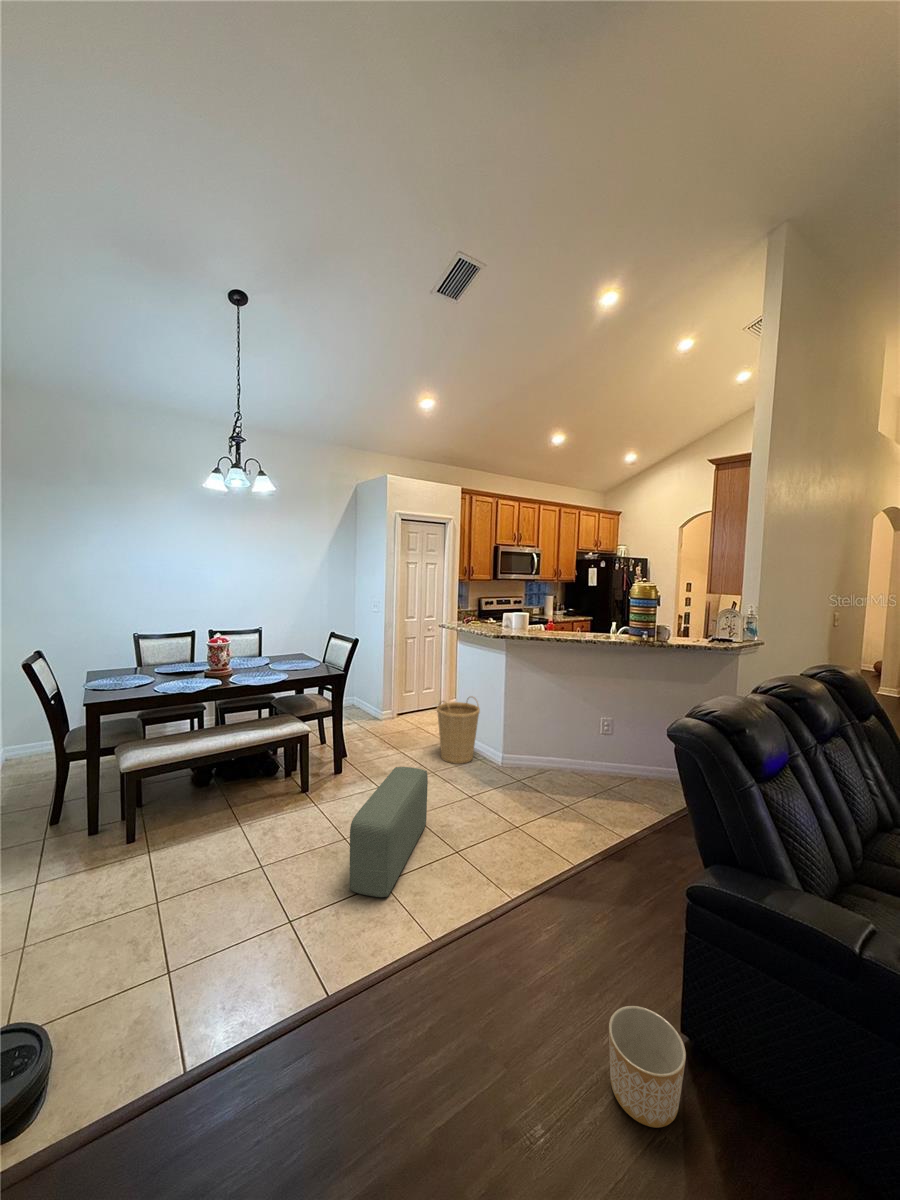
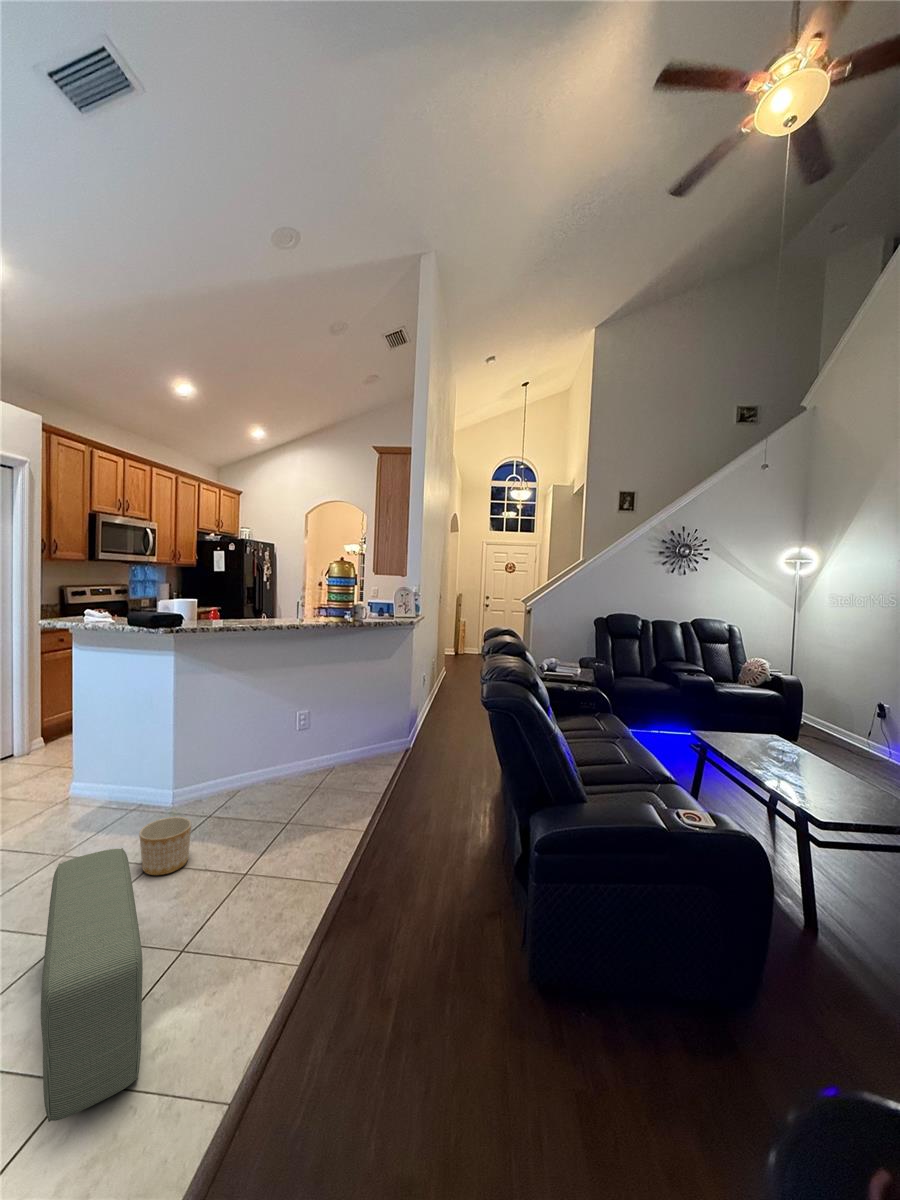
basket: present [437,697,480,764] -> none [63,724,142,833]
planter: present [609,1006,686,1128] -> present [139,817,191,875]

